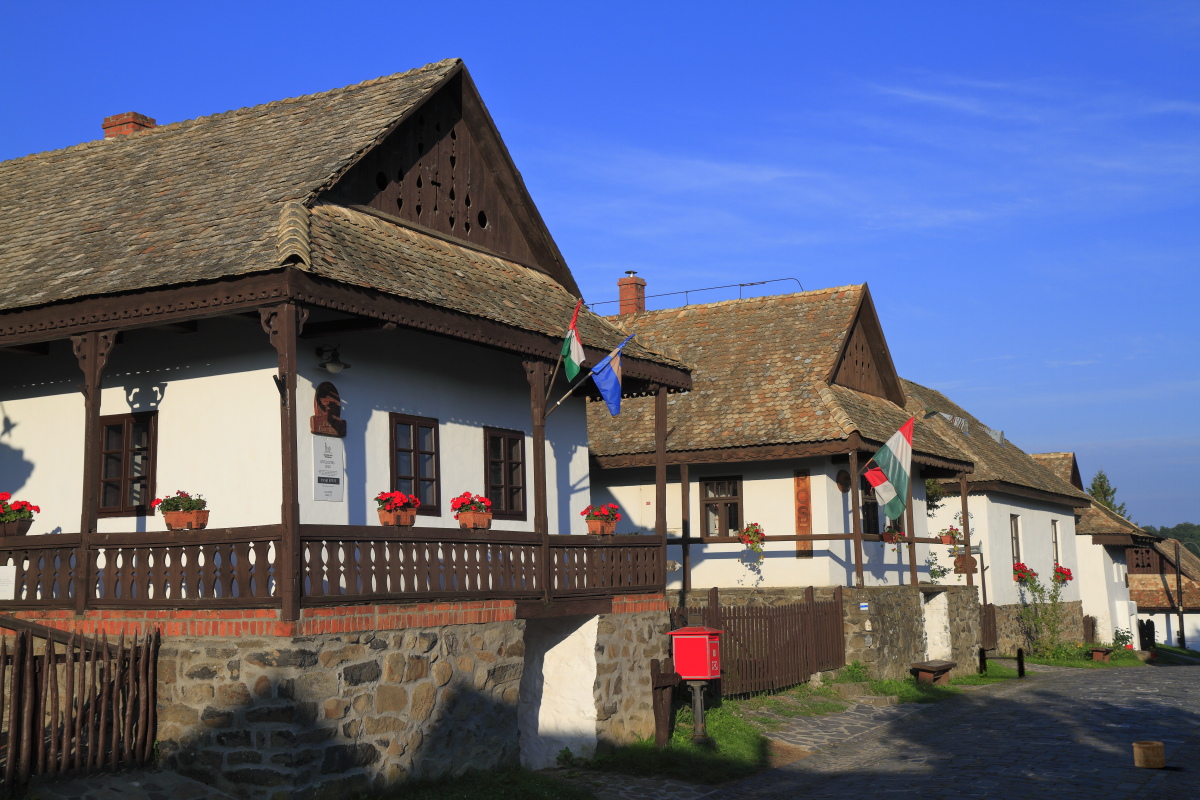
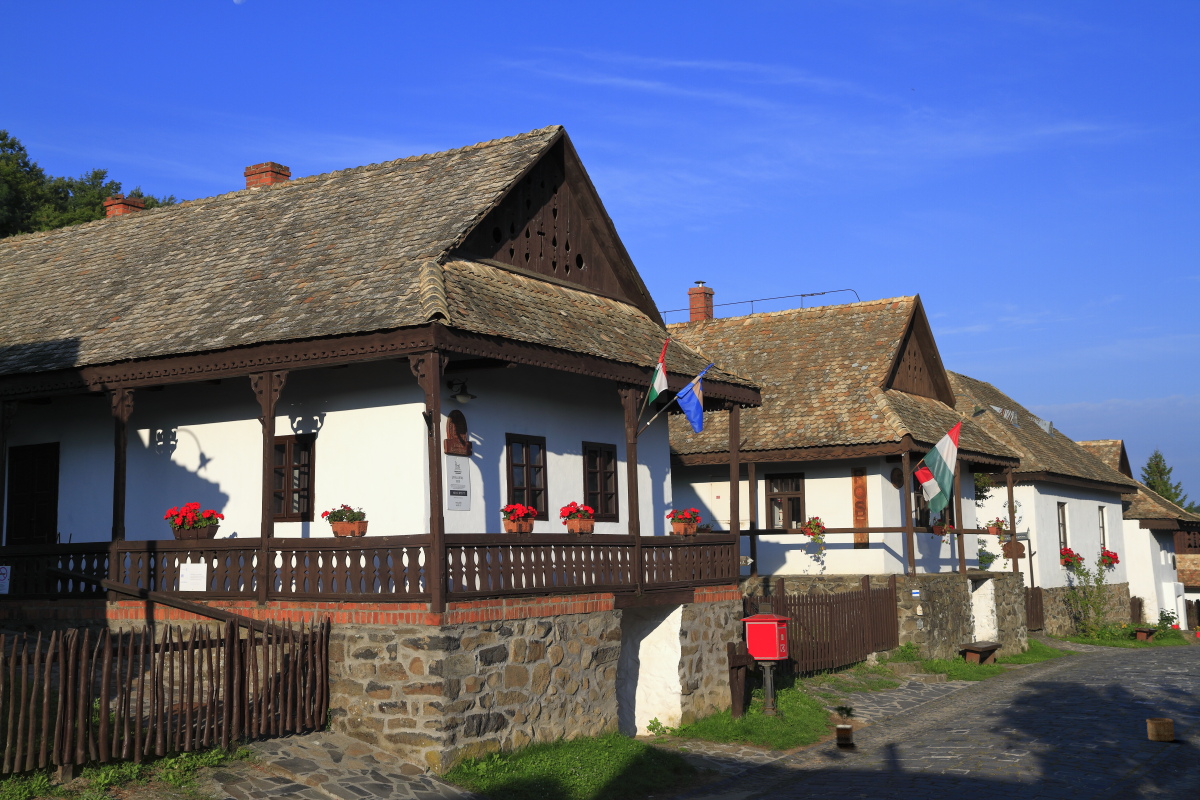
bench: present [978,647,1025,678] -> none [1024,630,1068,659]
potted tree: none [773,730,802,777] -> present [834,705,856,744]

